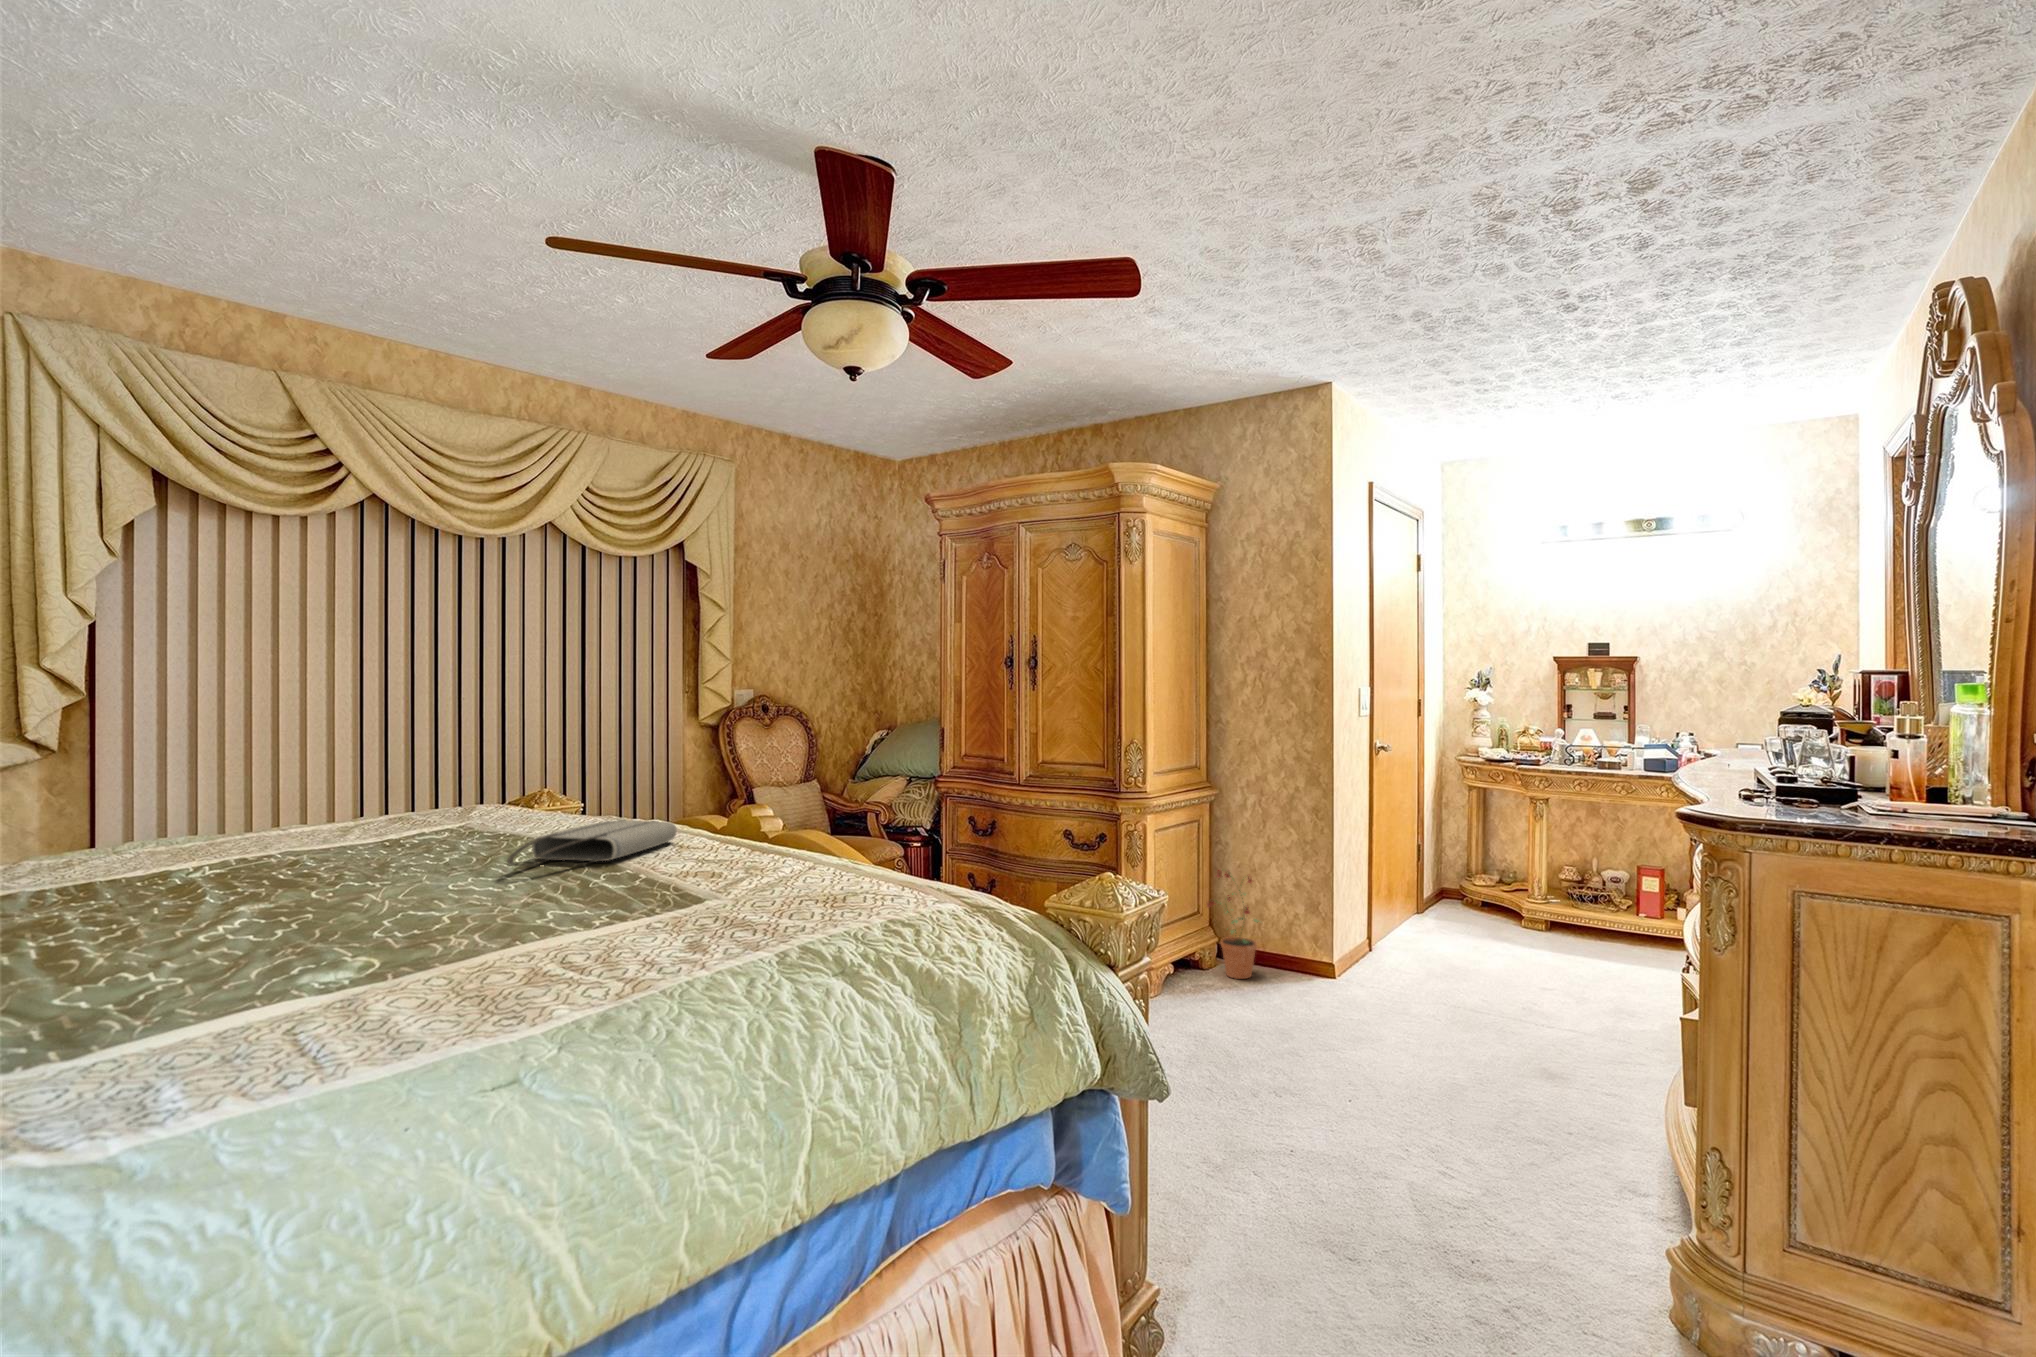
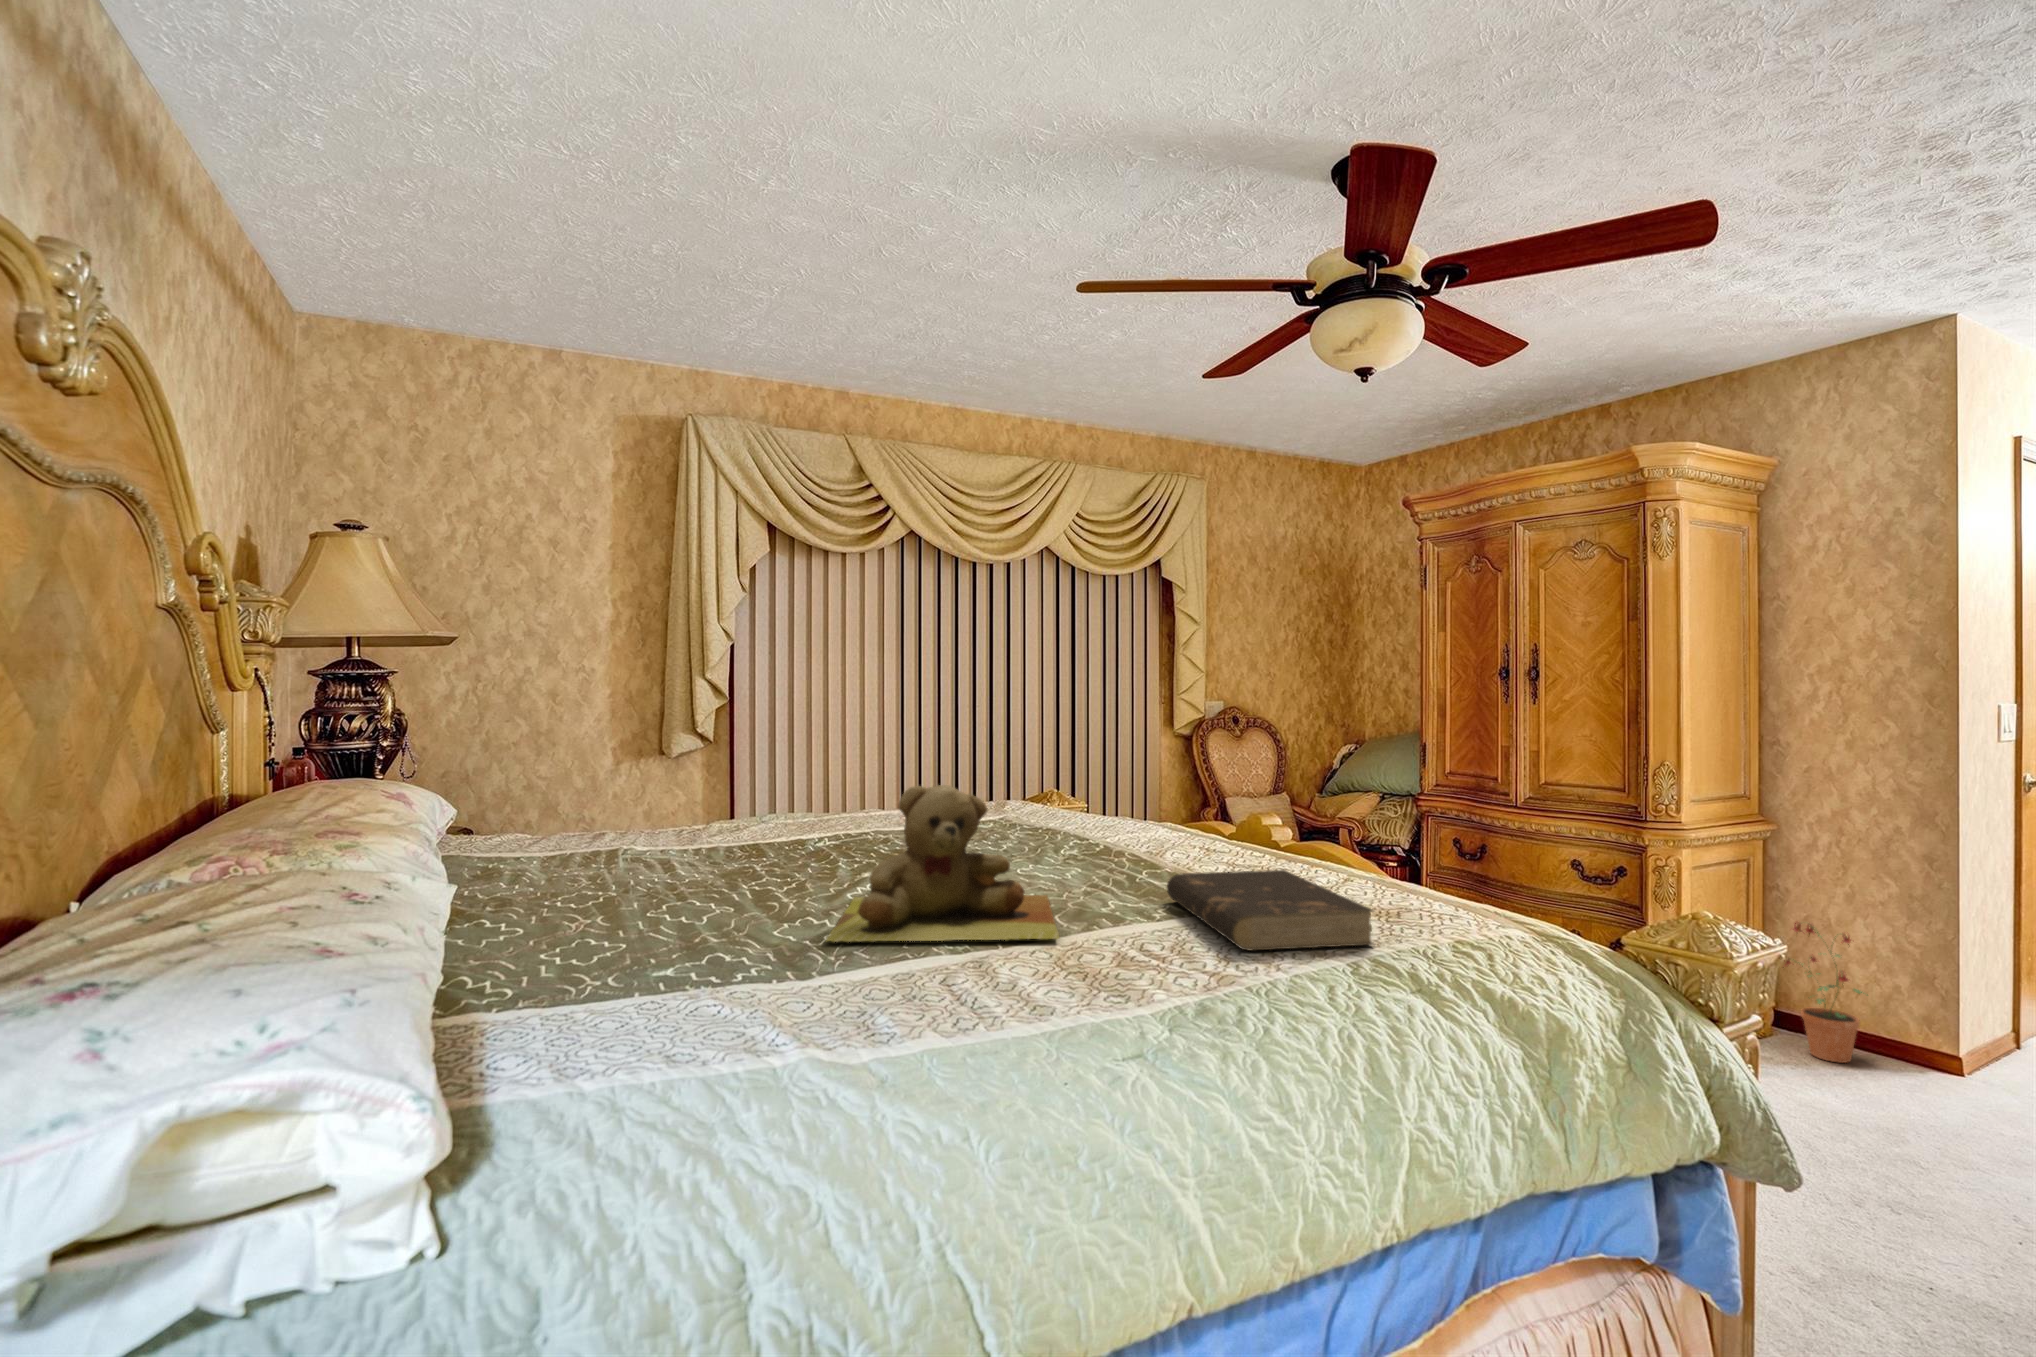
teddy bear: none [99,796,470,1009] -> present [826,785,1059,942]
tote bag: present [507,820,677,866] -> none [1061,819,1192,857]
book: none [614,865,813,954] -> present [1167,870,1374,951]

